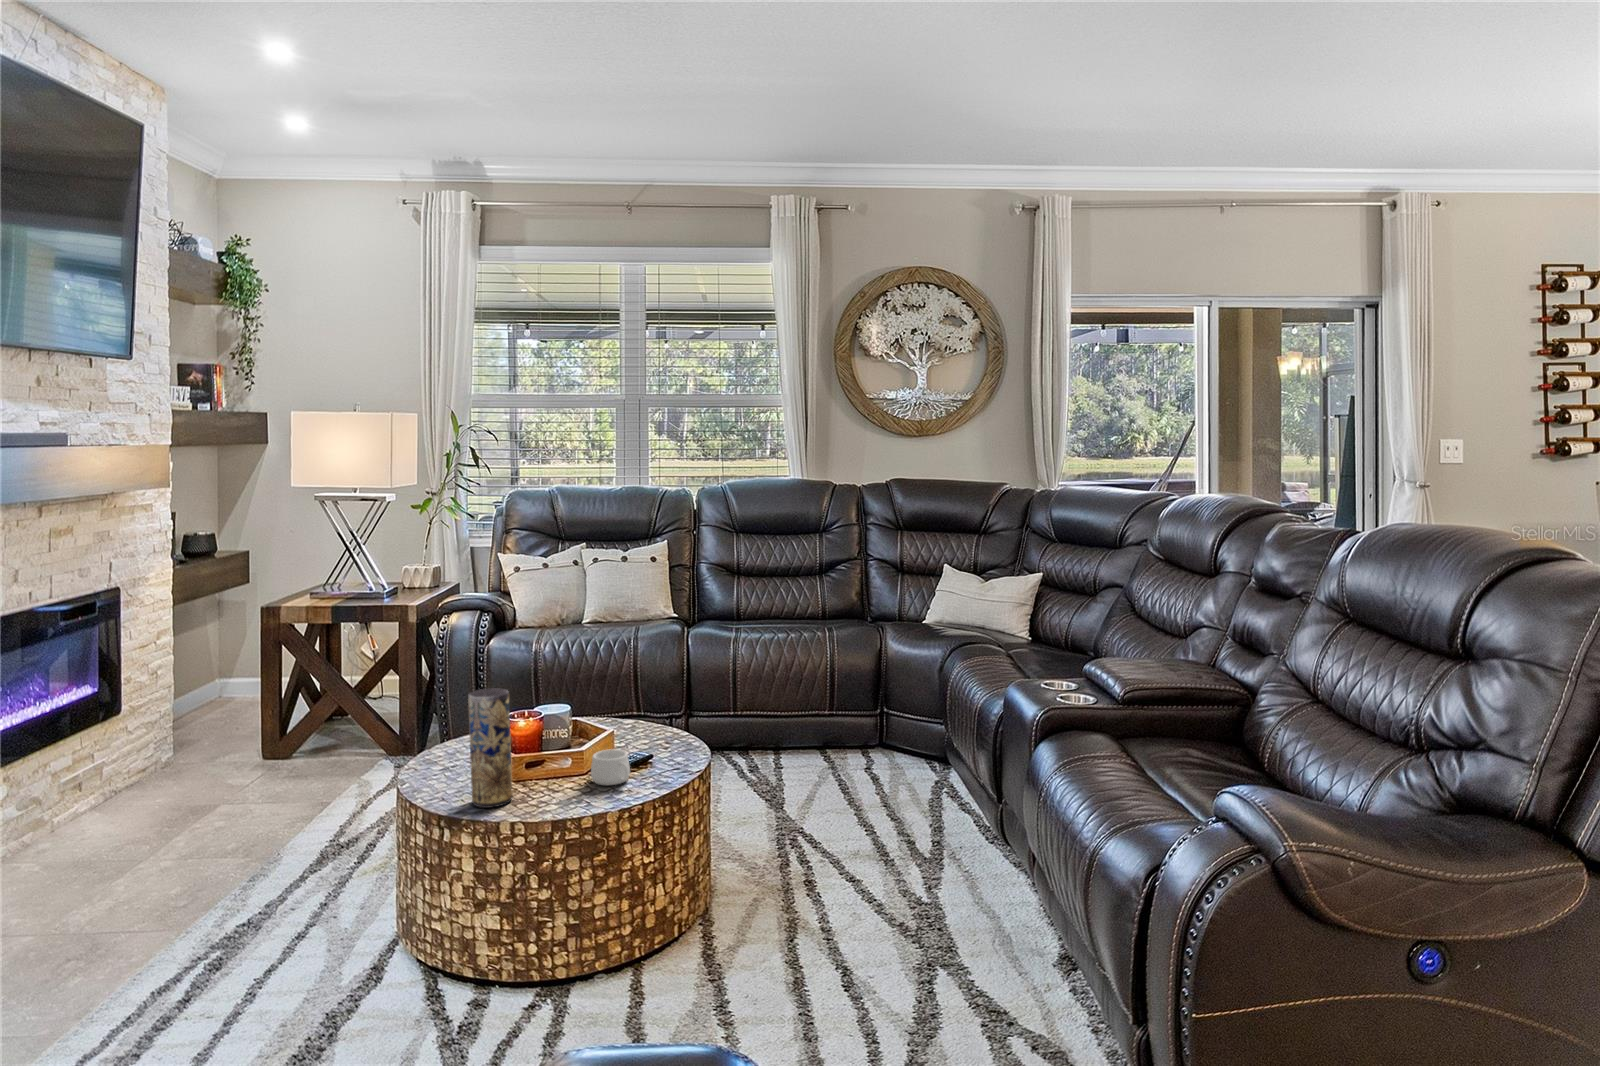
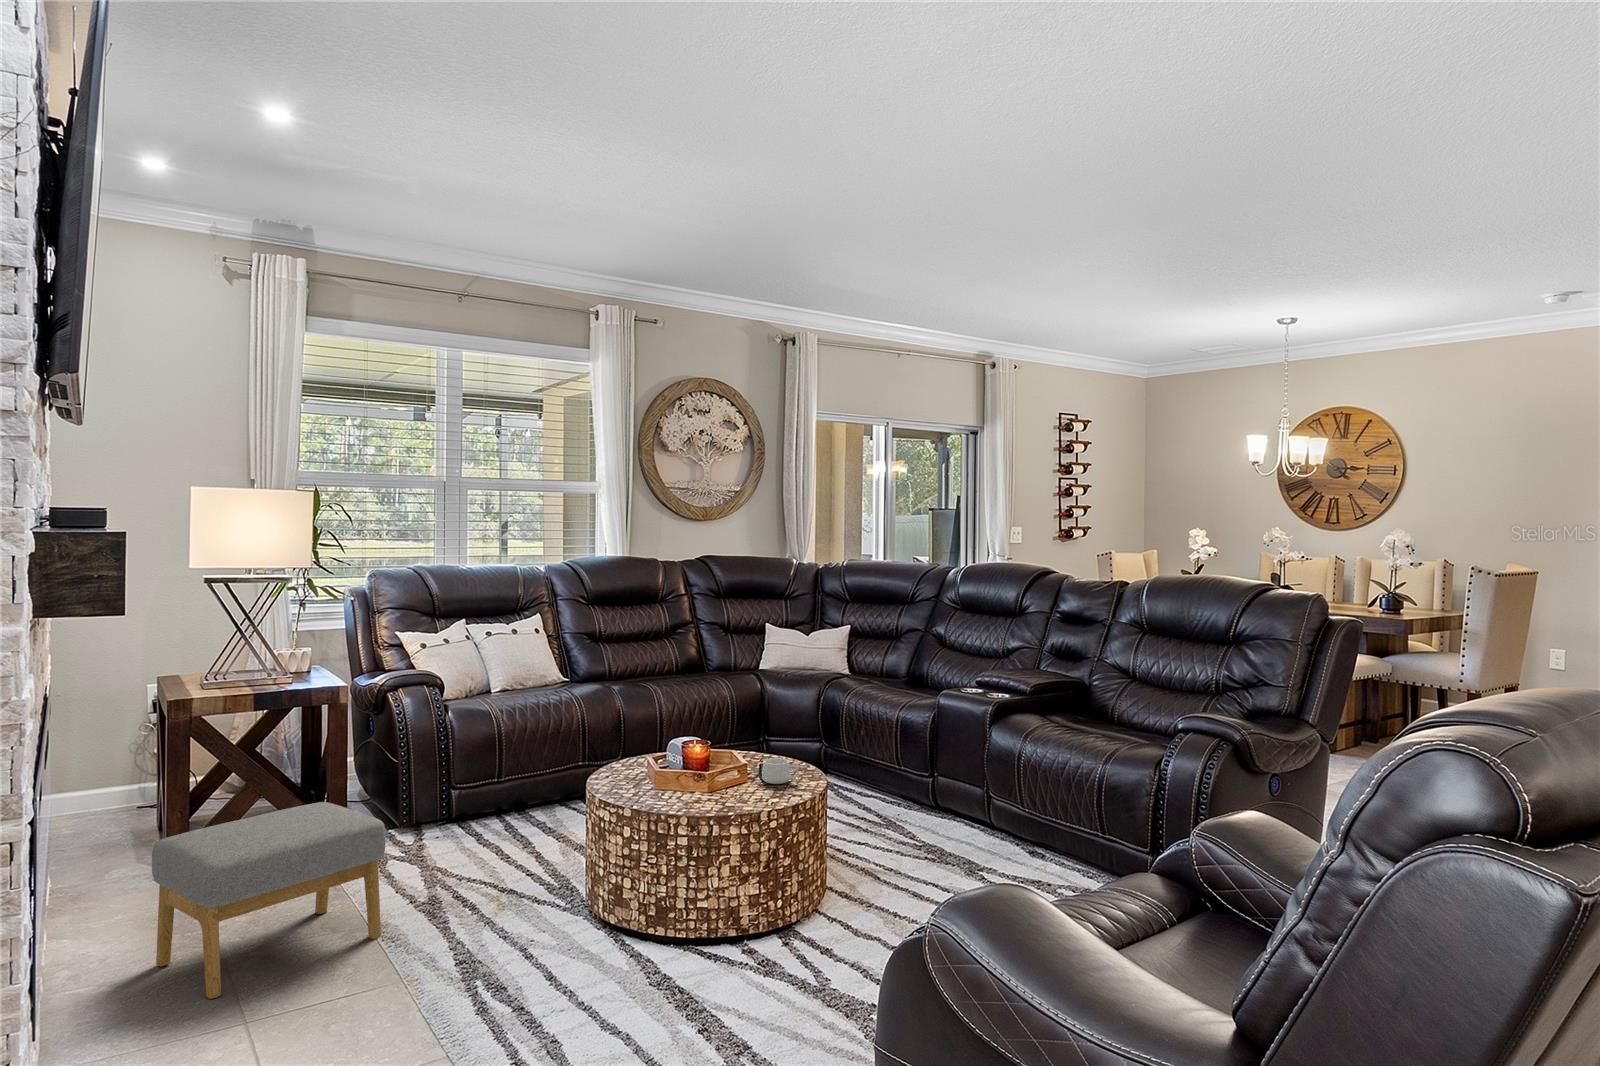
vase: present [468,688,513,808] -> none [711,715,741,807]
footstool: none [32,729,261,907] -> present [152,802,386,999]

